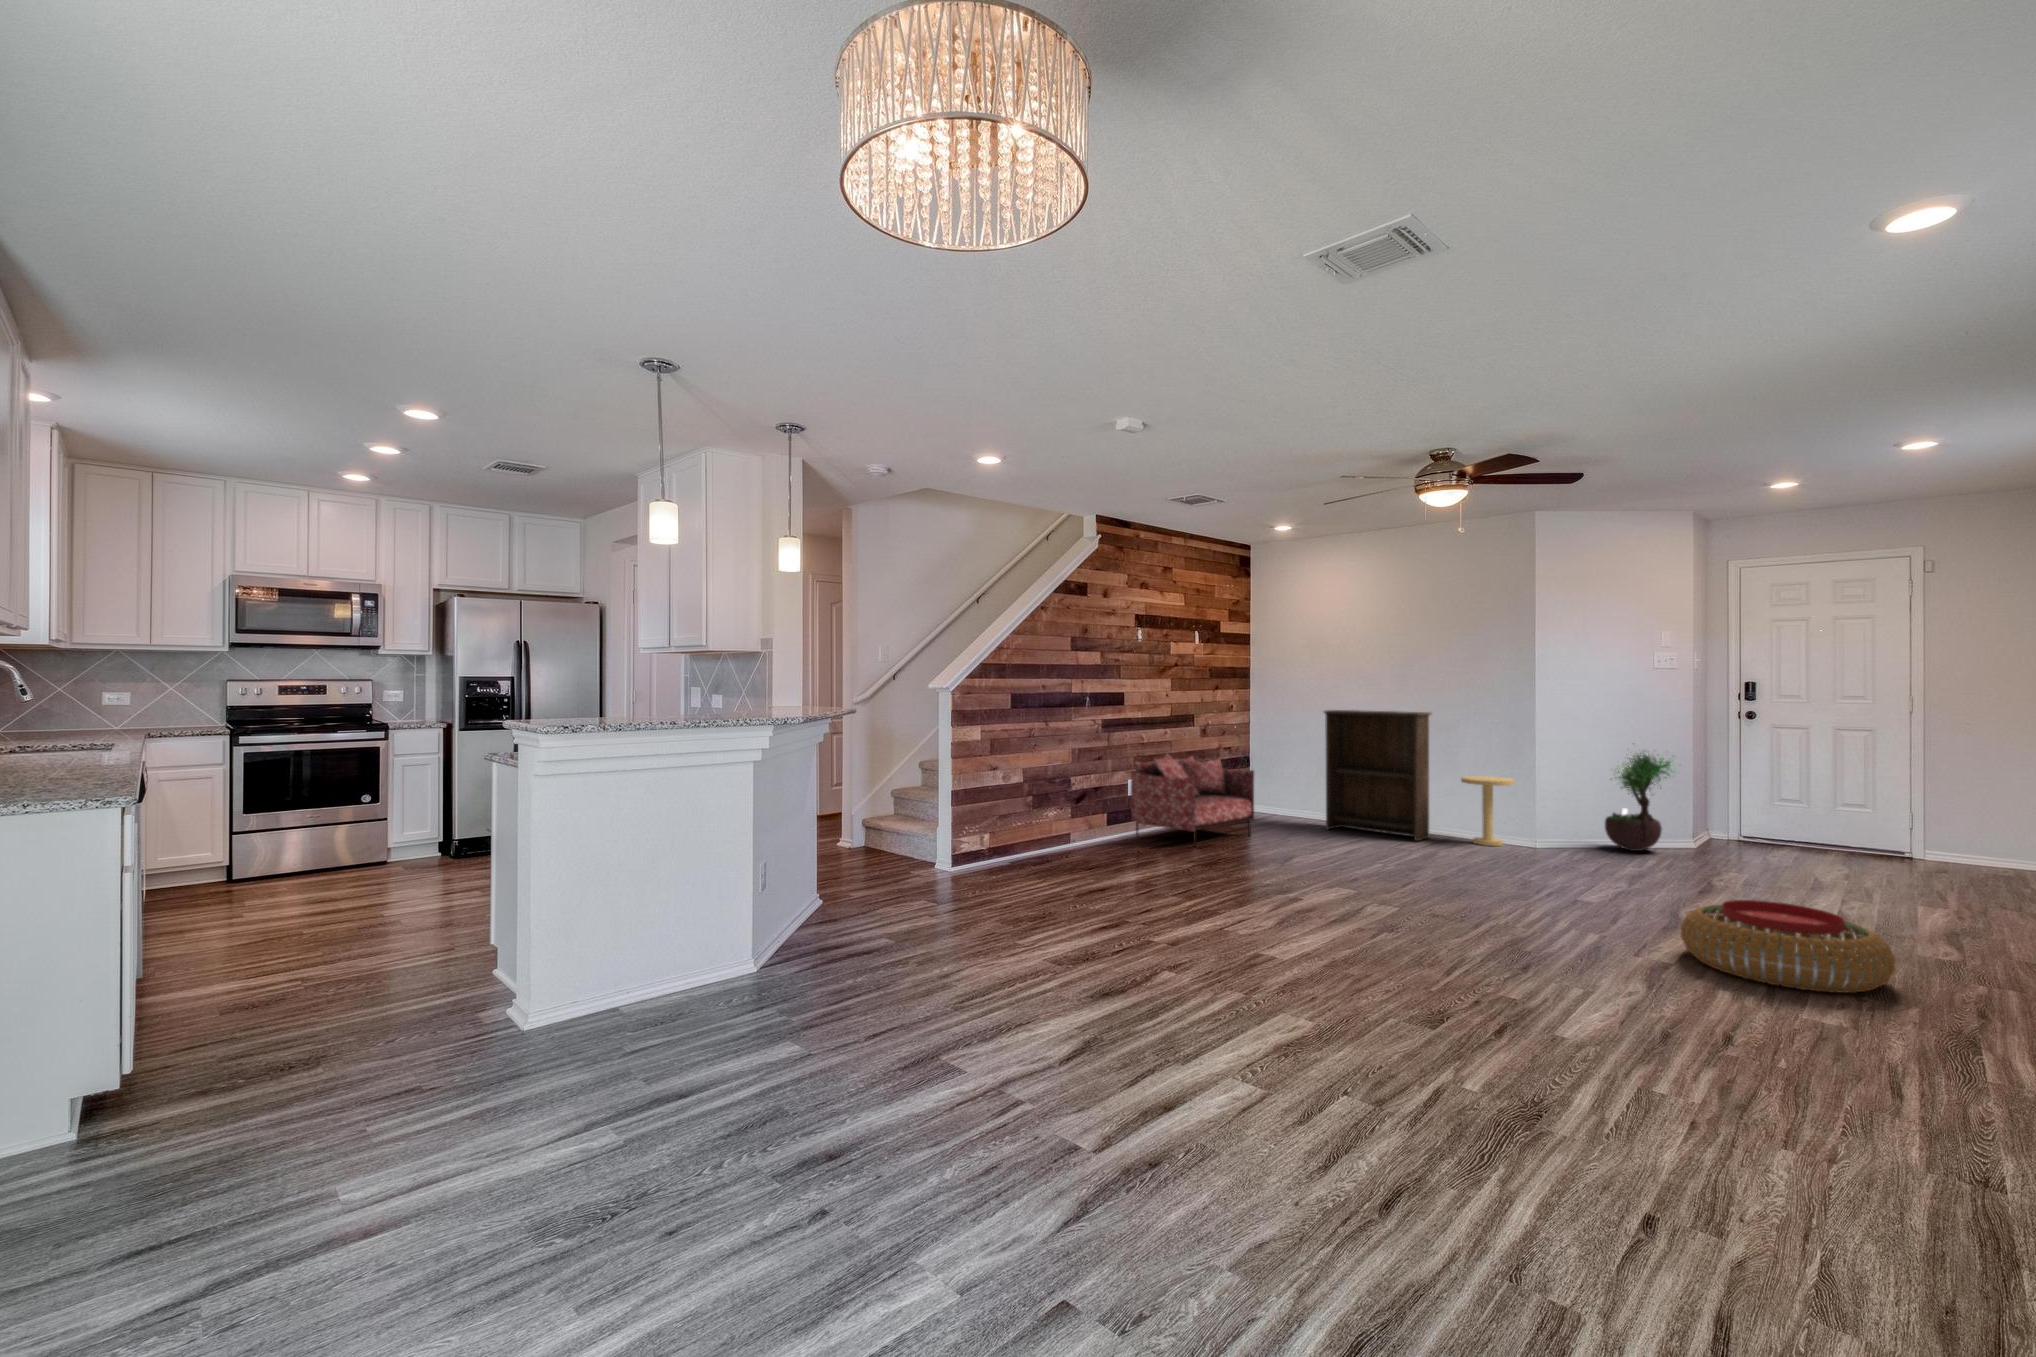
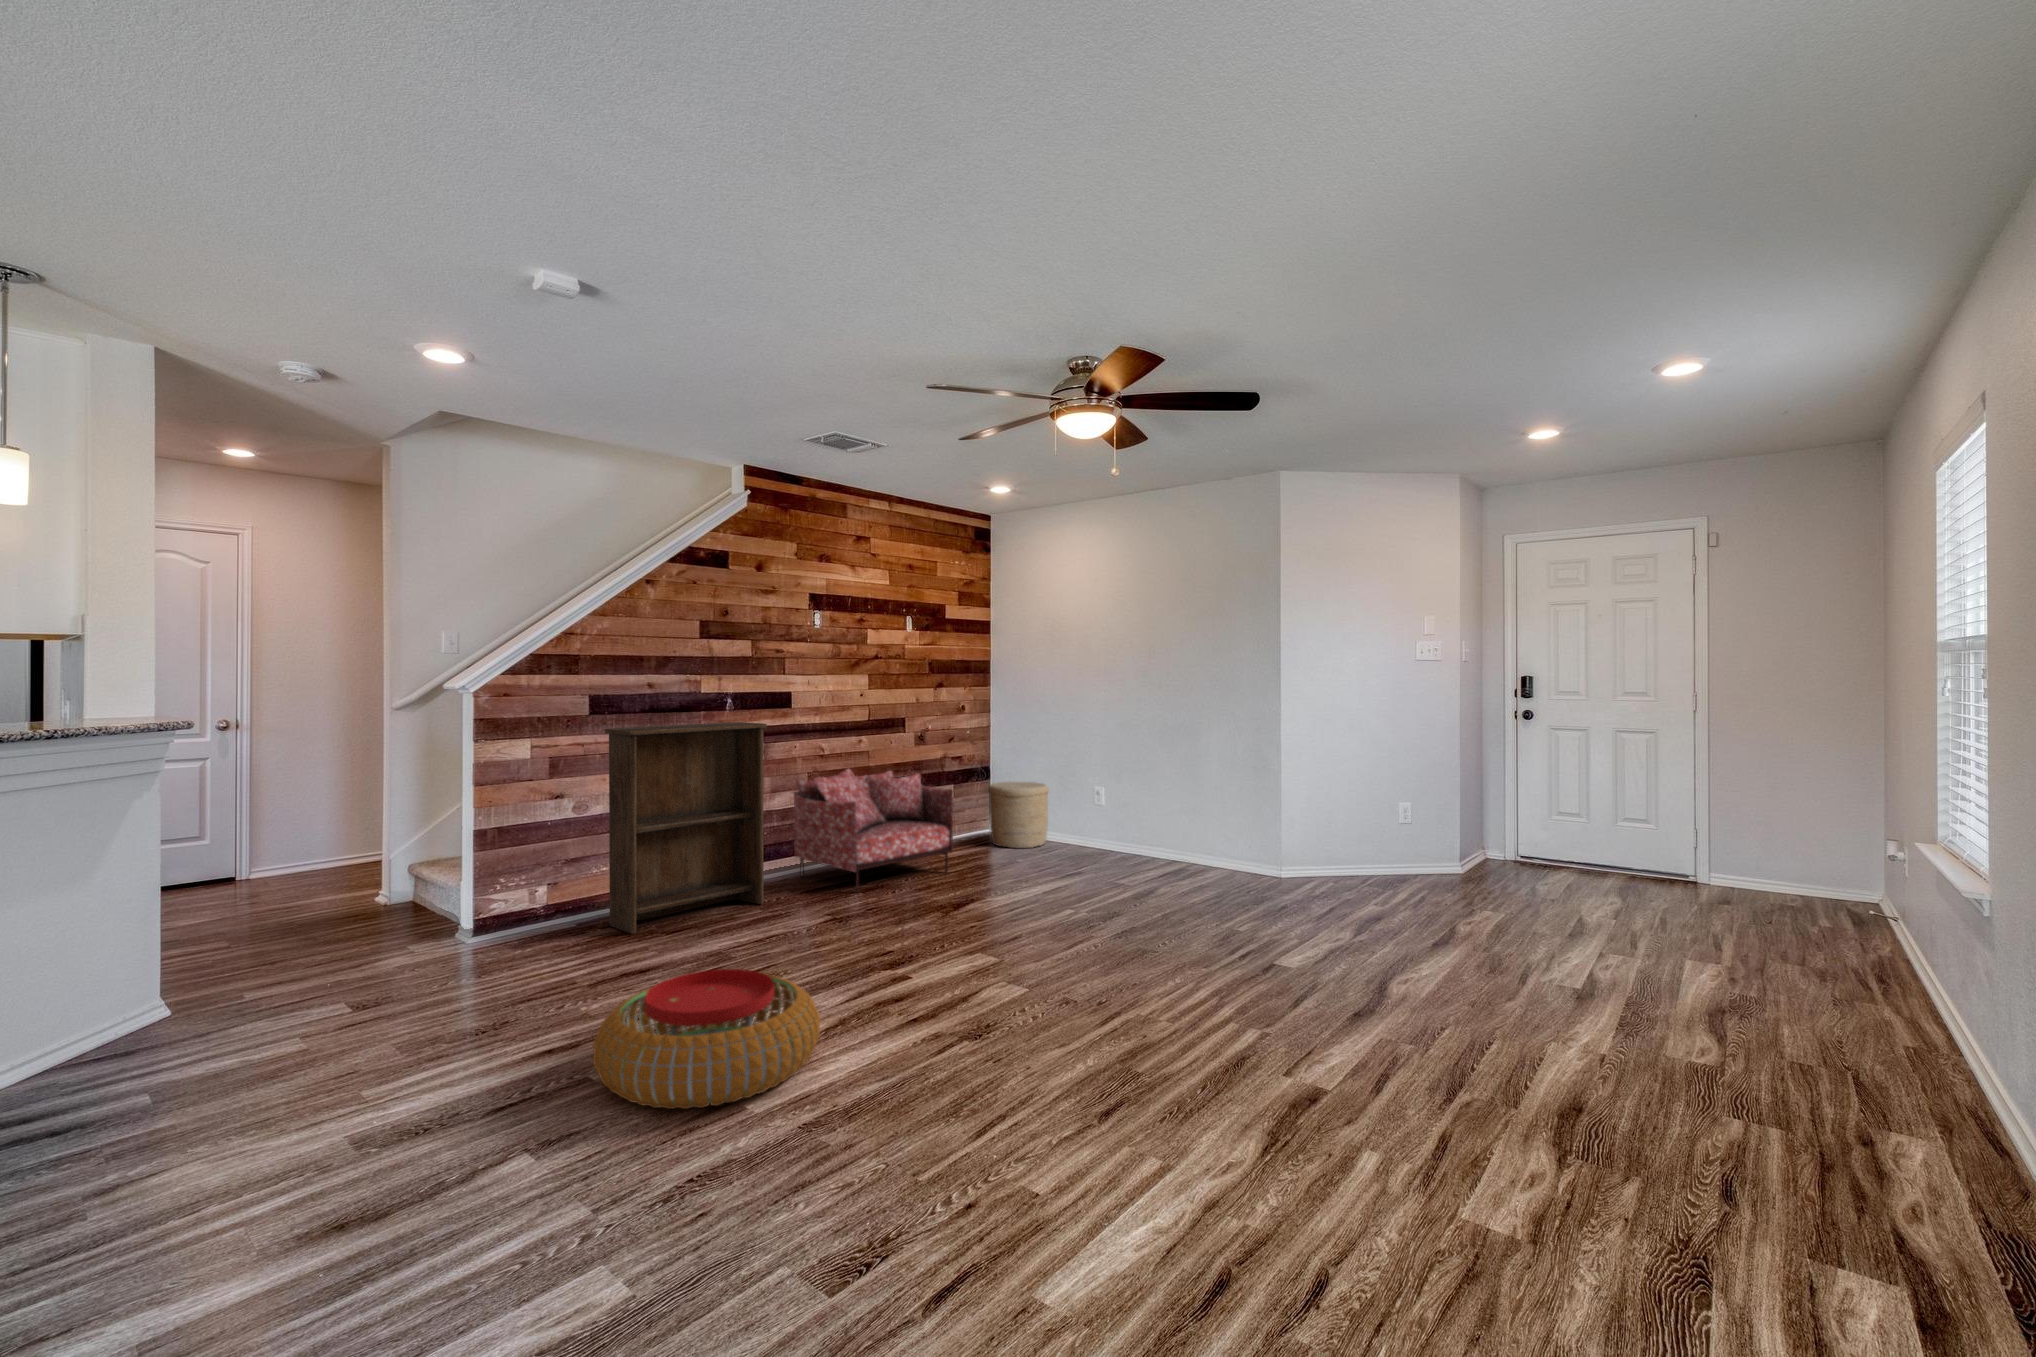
bookshelf: present [1324,710,1431,841] -> present [605,722,767,934]
potted tree: present [1605,752,1675,851] -> none [1361,752,1441,882]
woven basket: none [1259,768,1311,822] -> present [988,782,1049,848]
side table: present [1461,776,1515,846] -> none [1199,792,1258,880]
pouf: present [1681,900,1895,993] -> present [593,969,820,1109]

